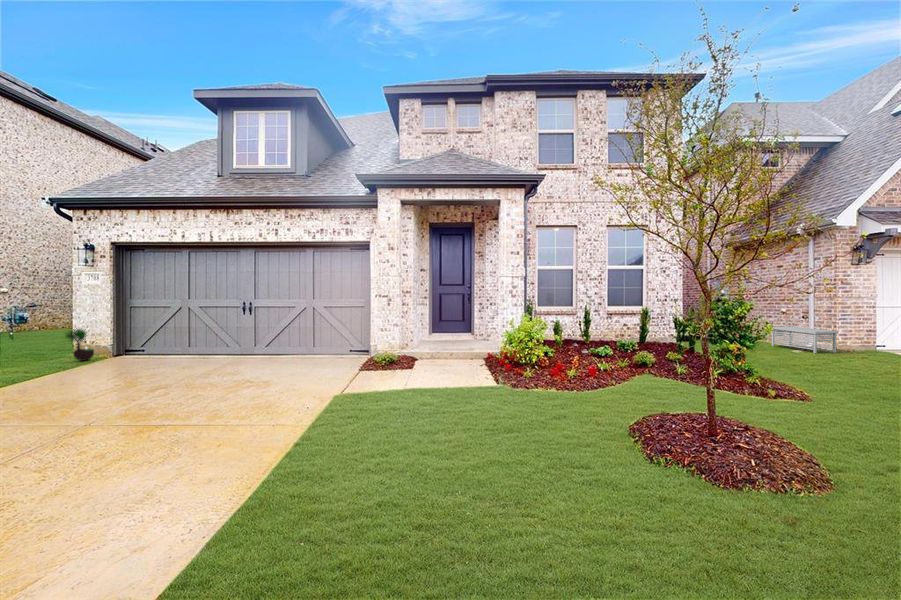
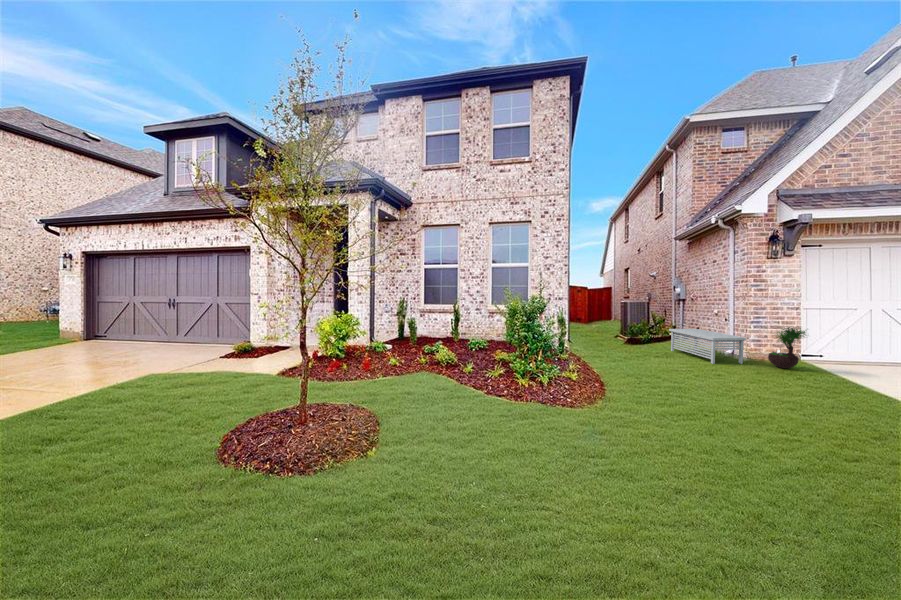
potted tree: present [66,328,94,361] -> present [768,327,805,368]

